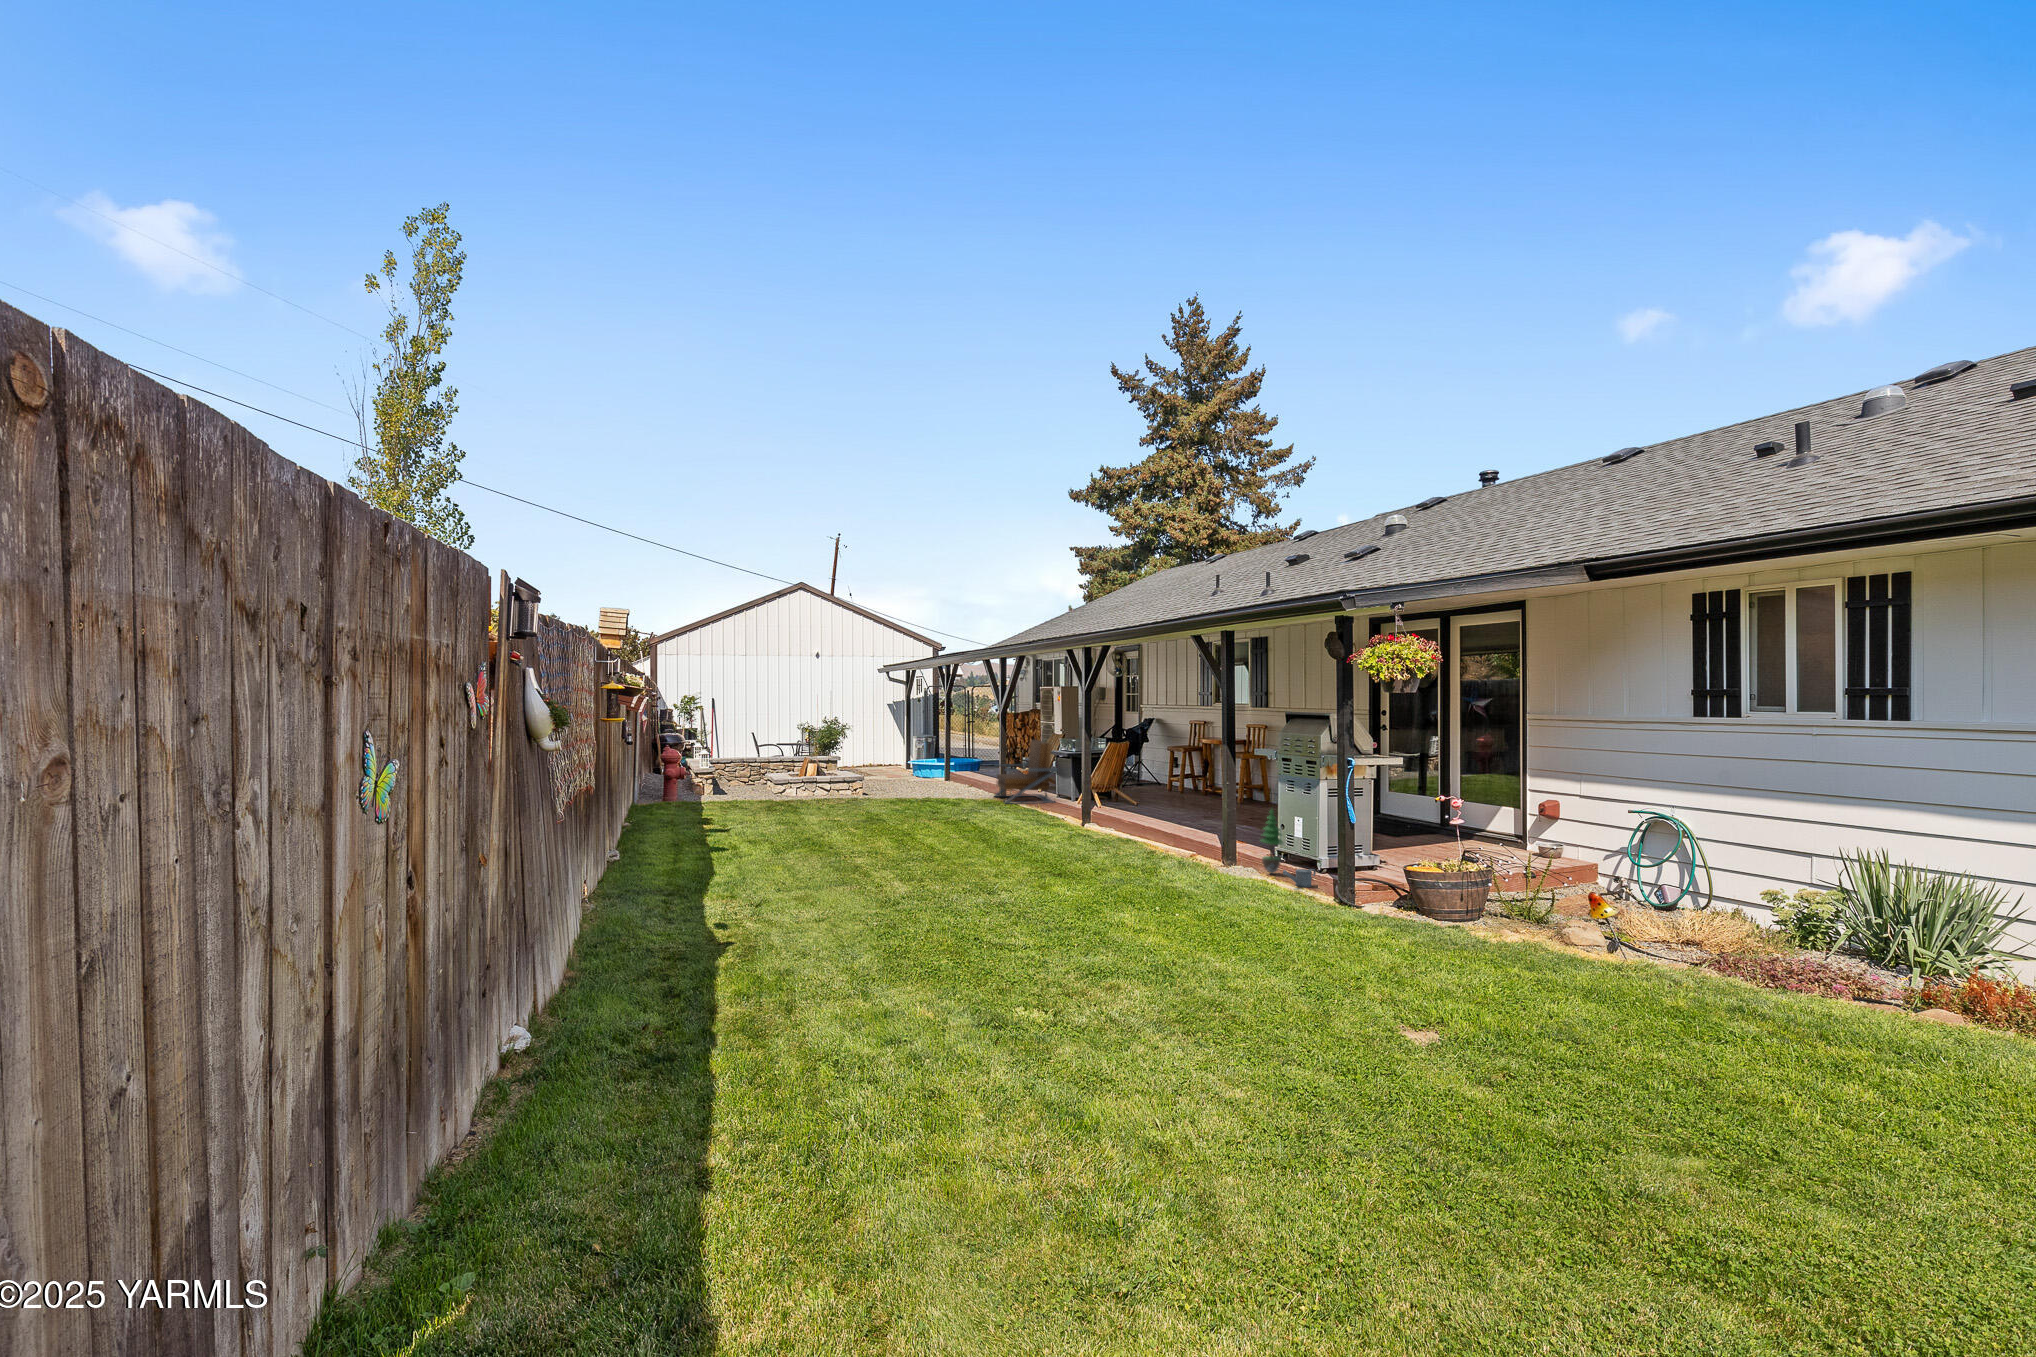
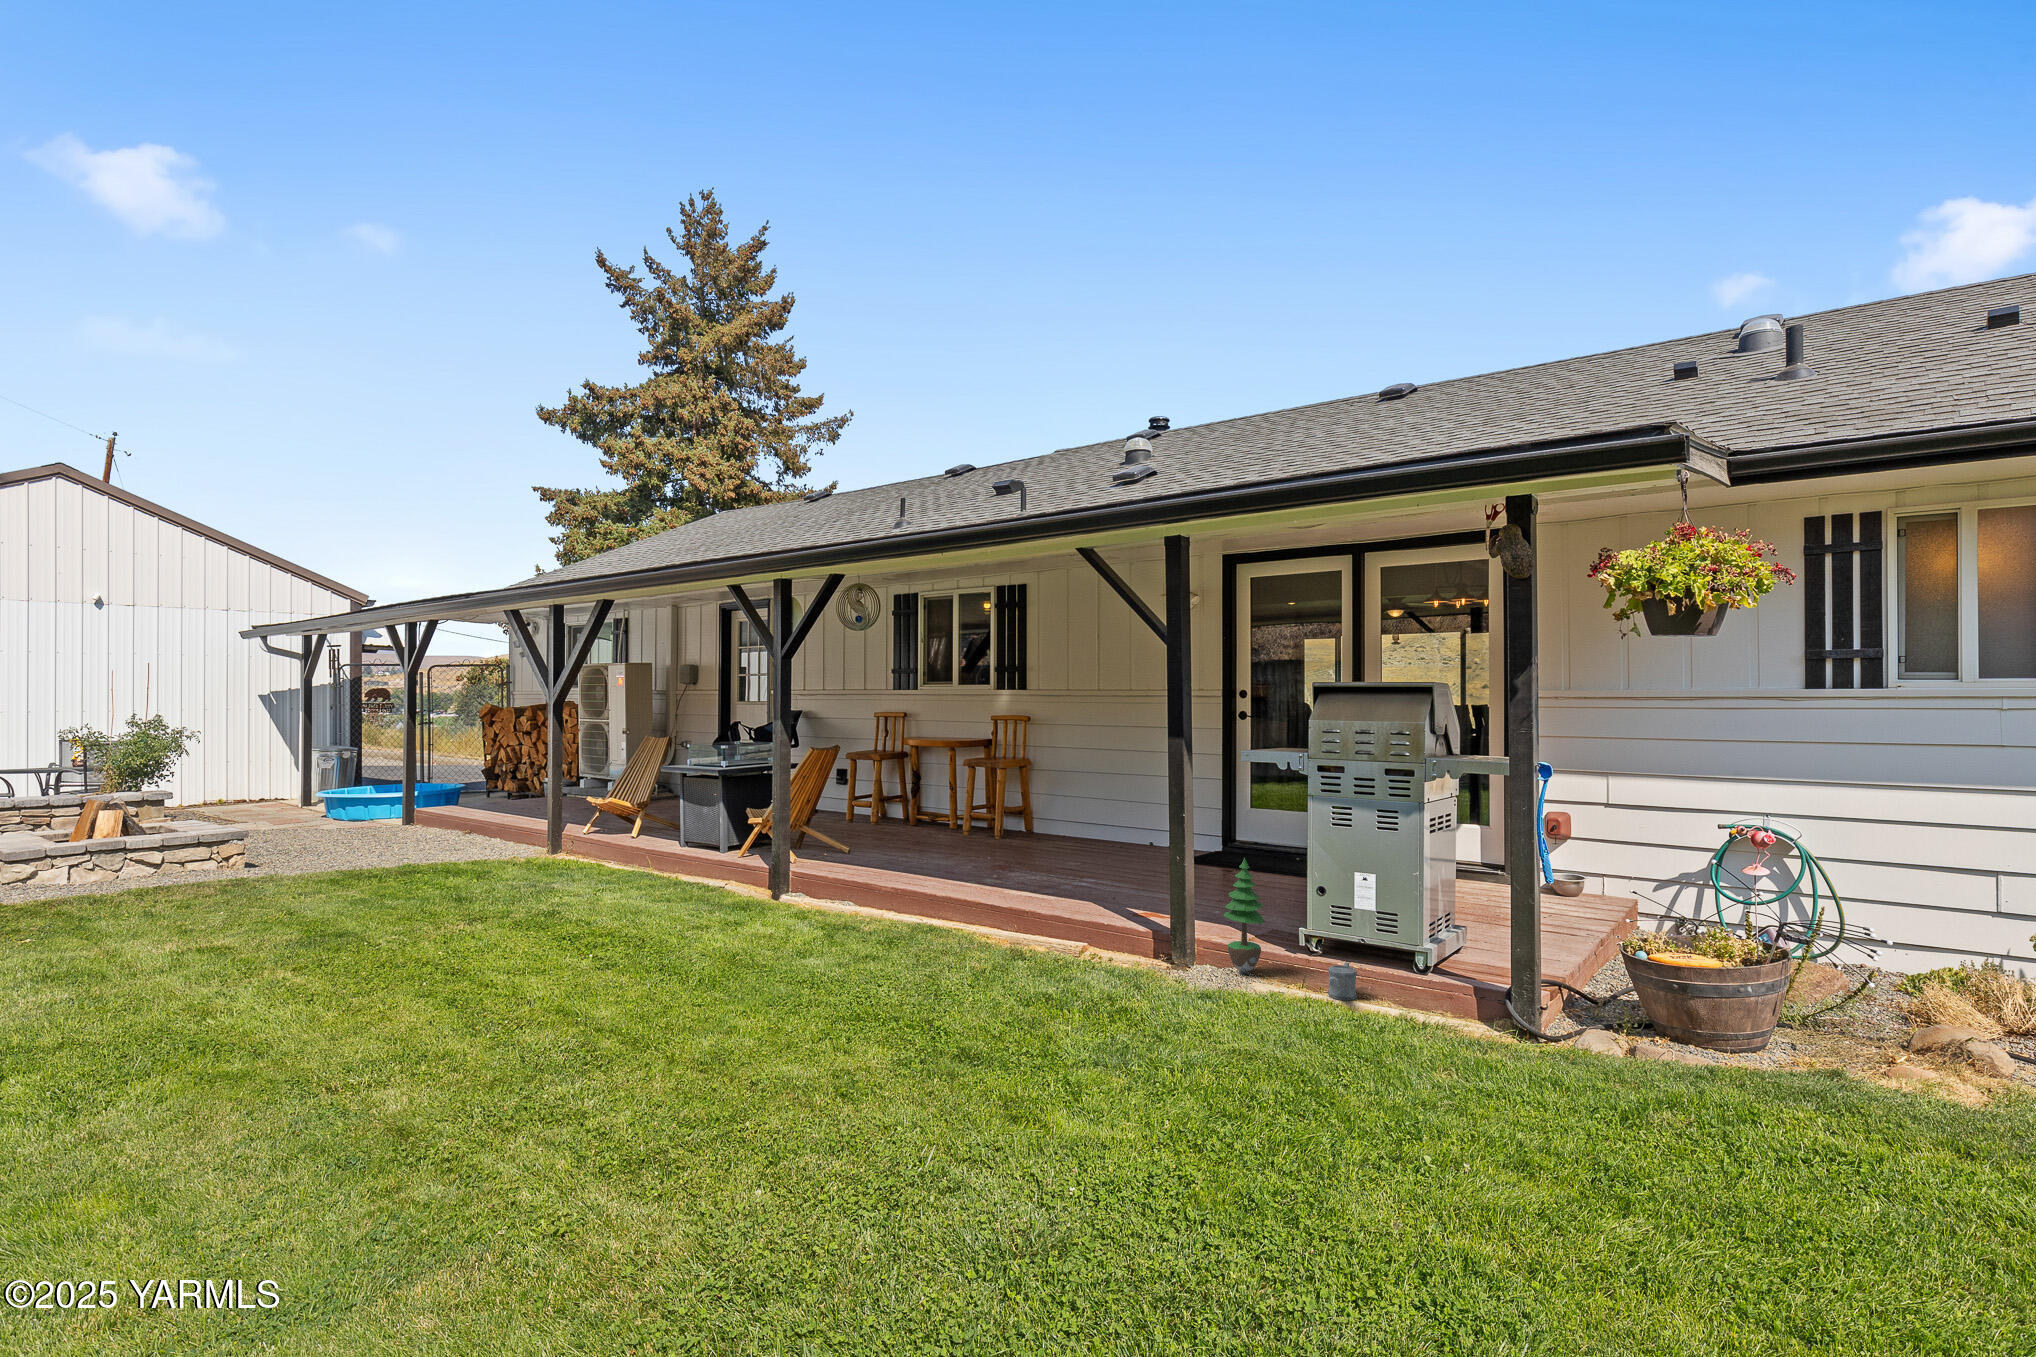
lounge chair: present [994,740,1057,804] -> none [535,749,664,862]

